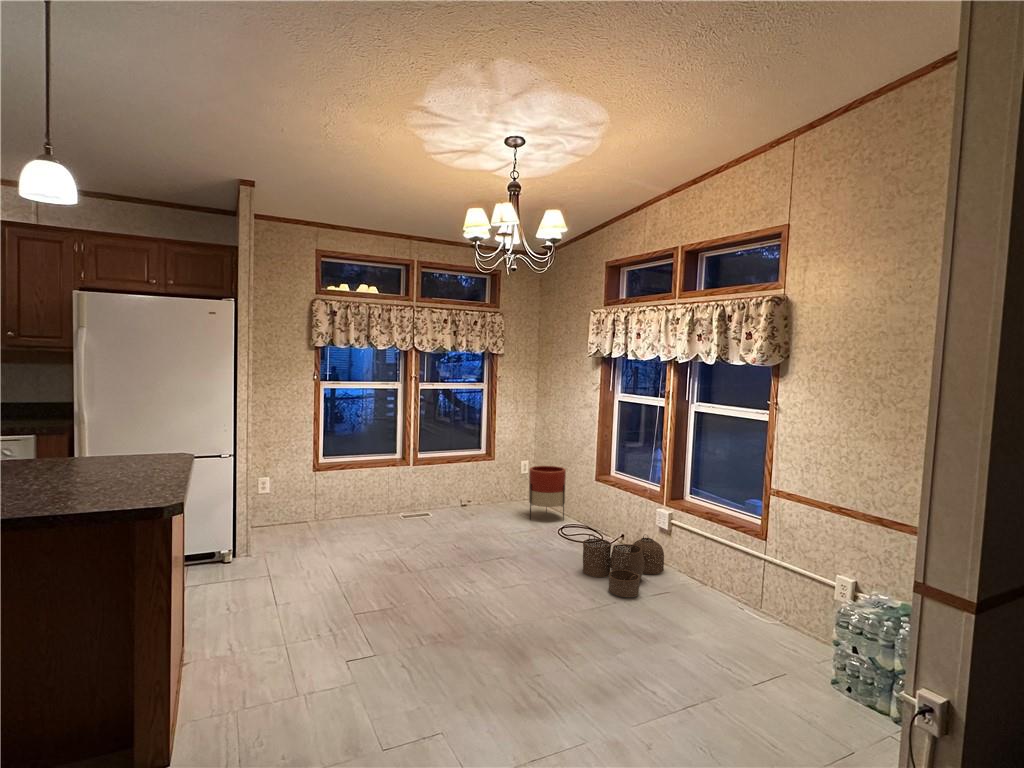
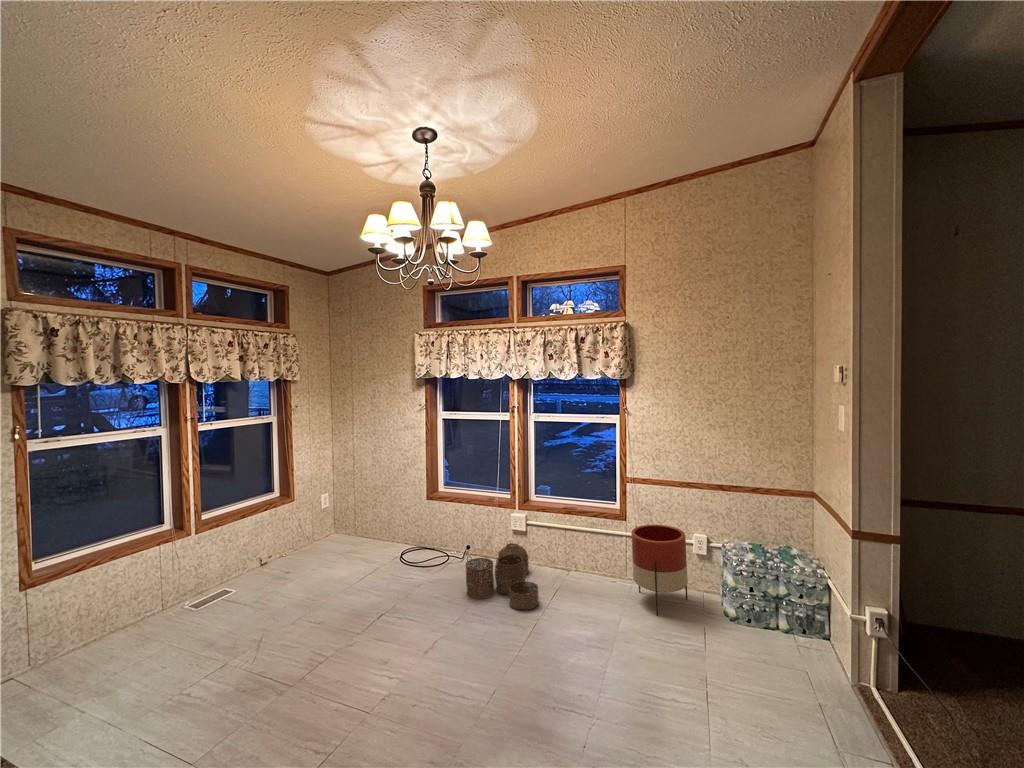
planter: present [529,466,566,520] -> present [631,525,688,616]

